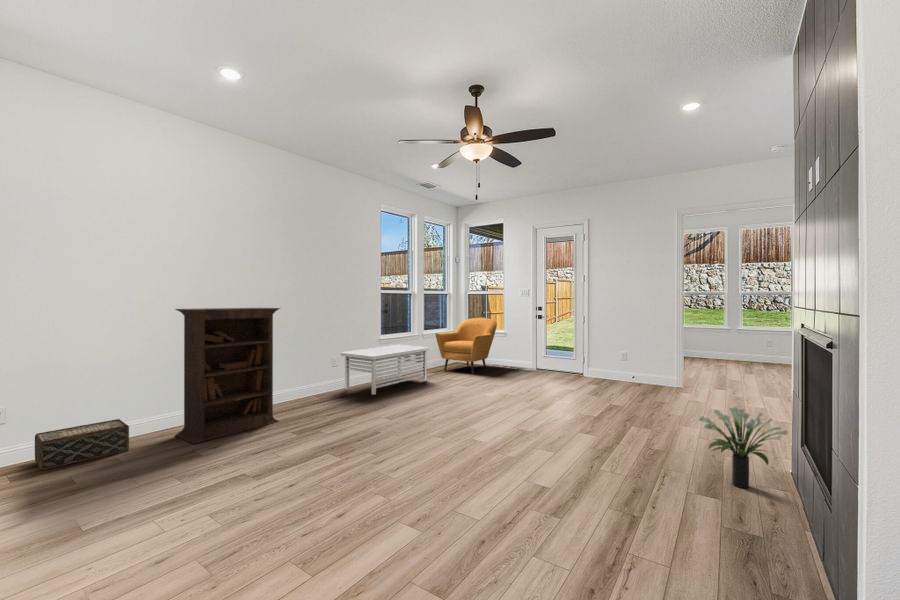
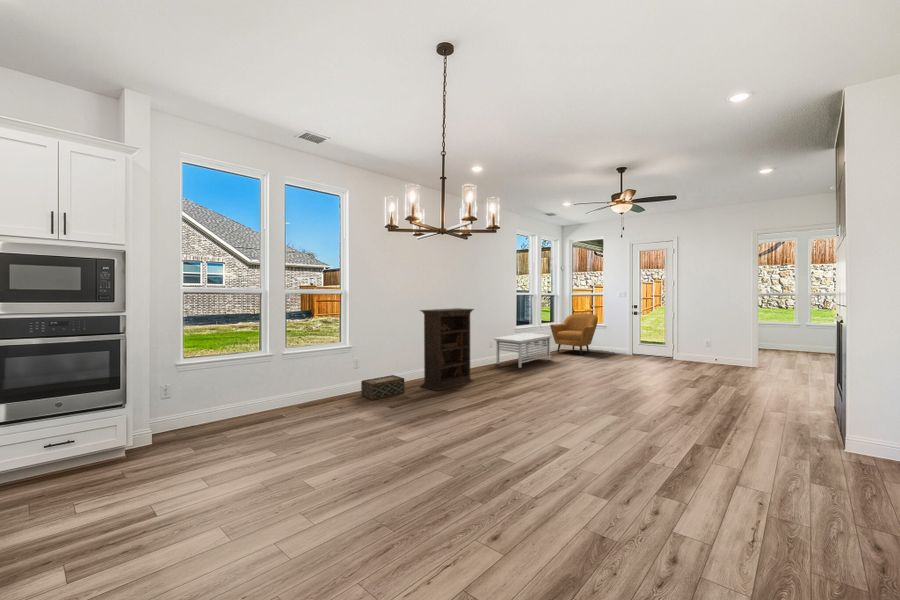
potted plant: present [699,407,787,488] -> none [779,376,842,427]

